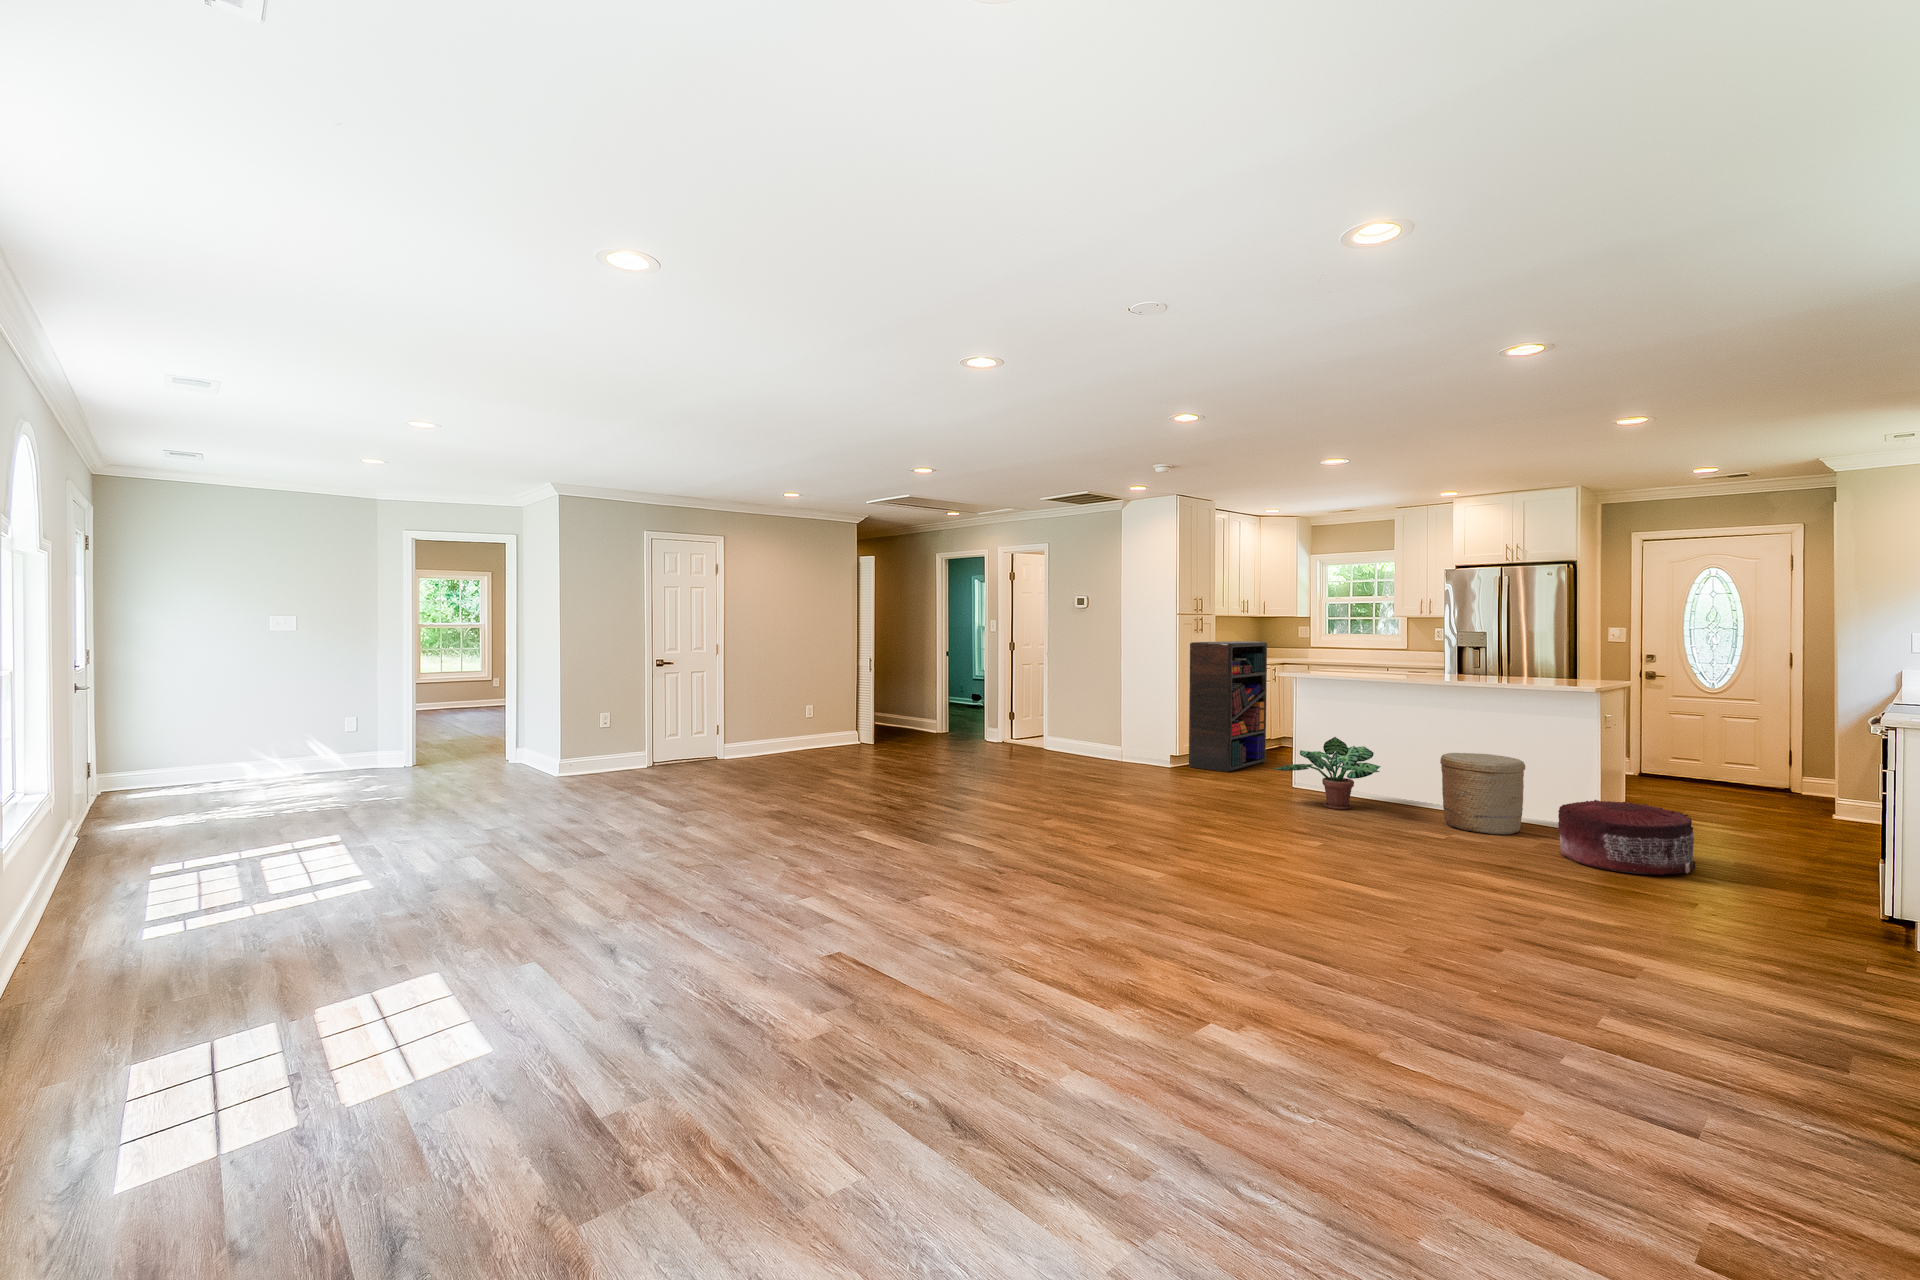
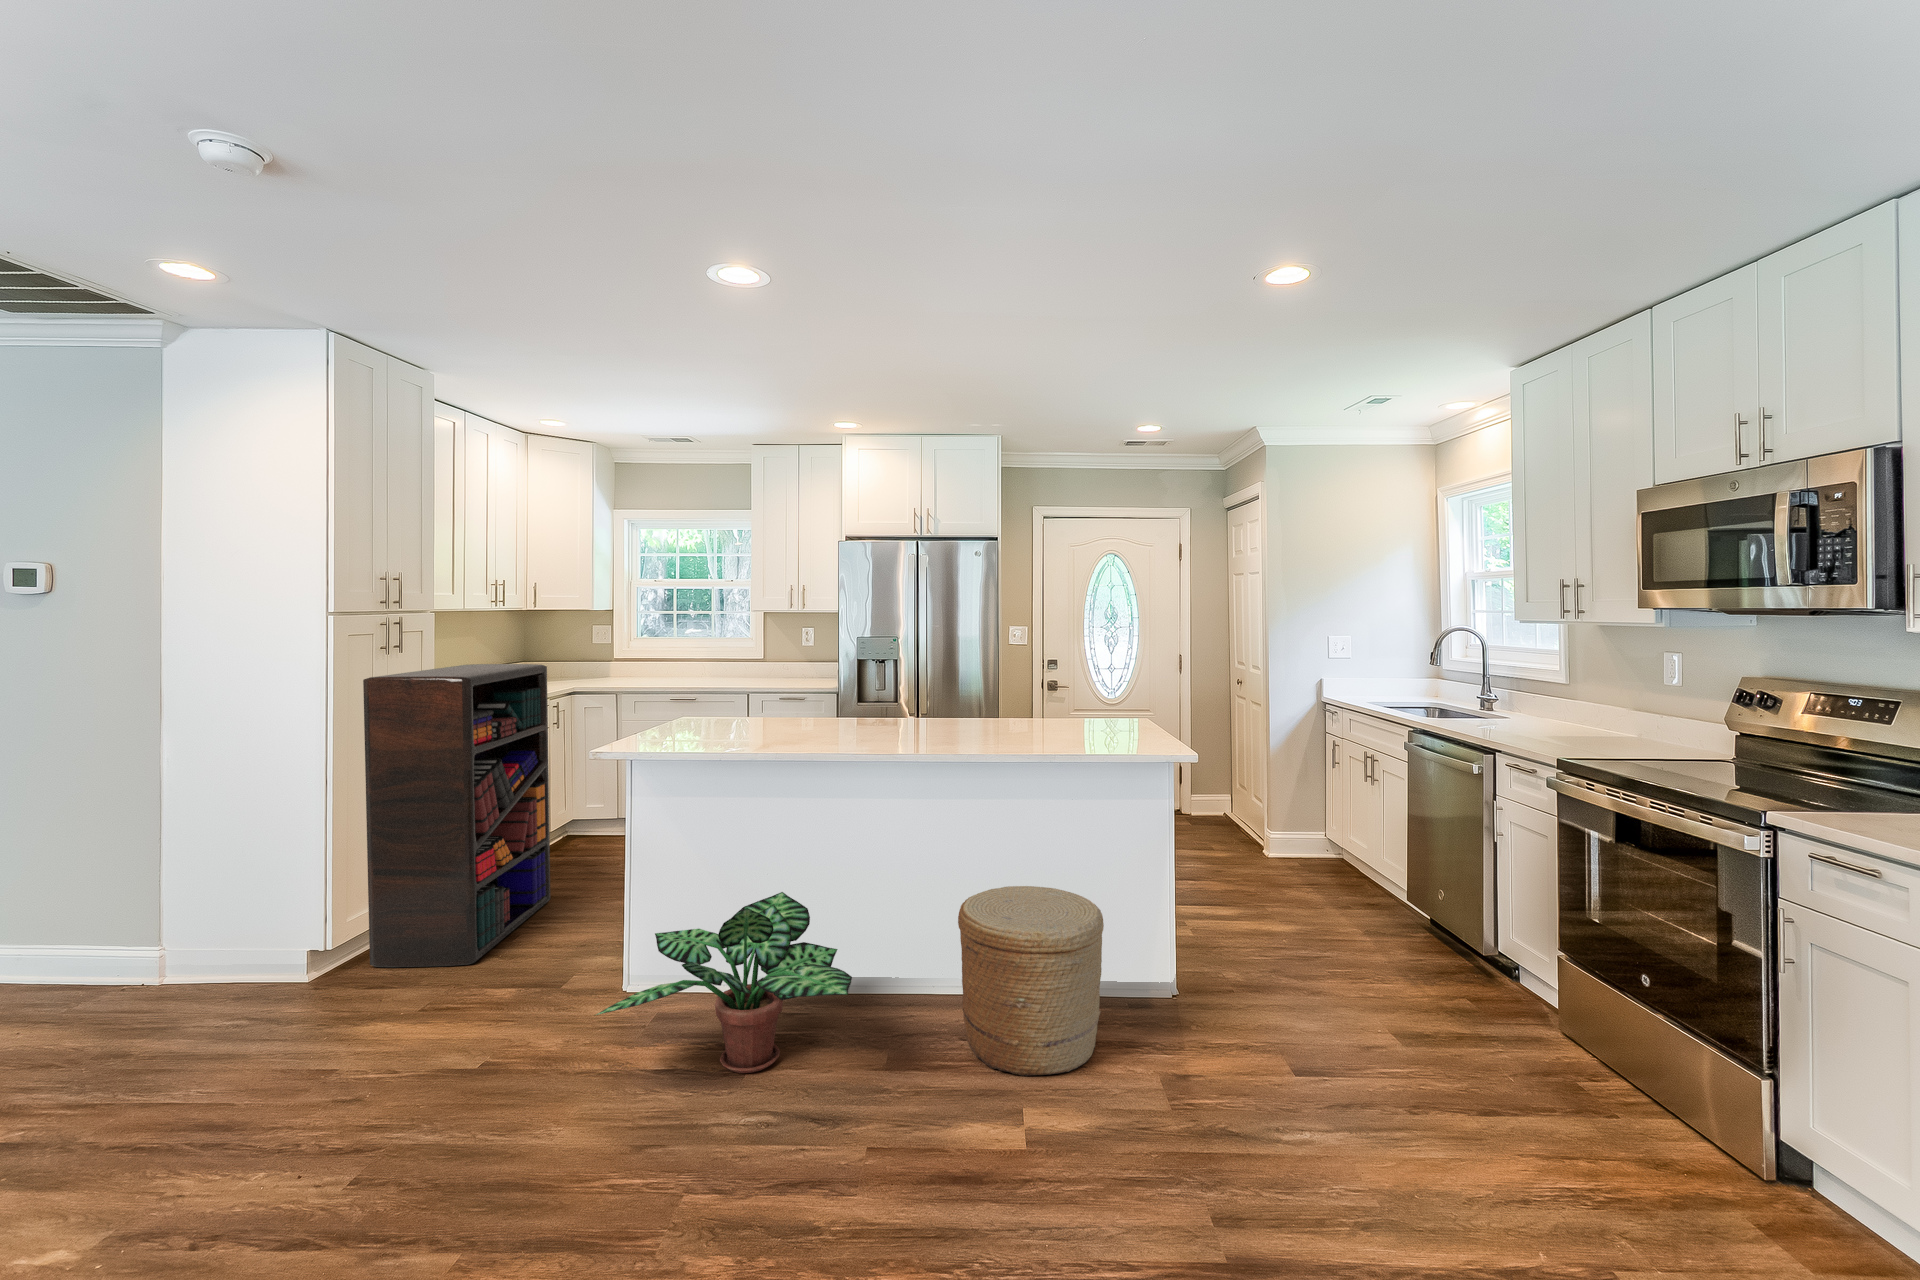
pouf: present [1558,800,1696,875] -> none [1208,961,1432,1161]

